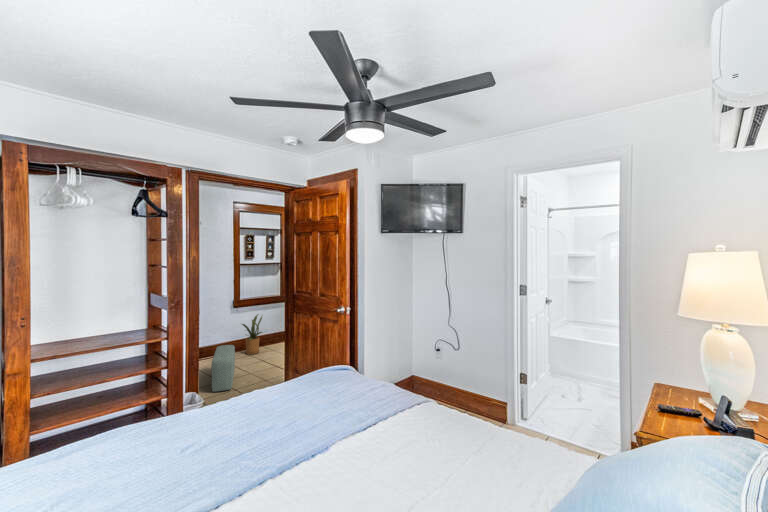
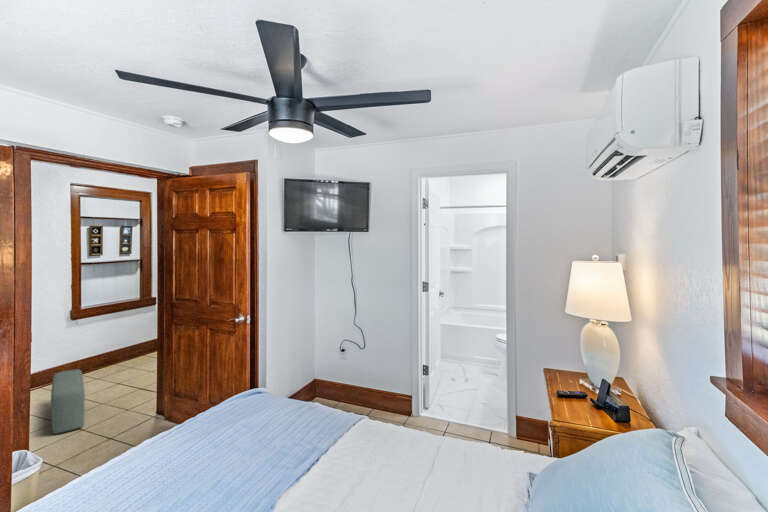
house plant: present [242,315,262,354] -> none [81,325,120,378]

